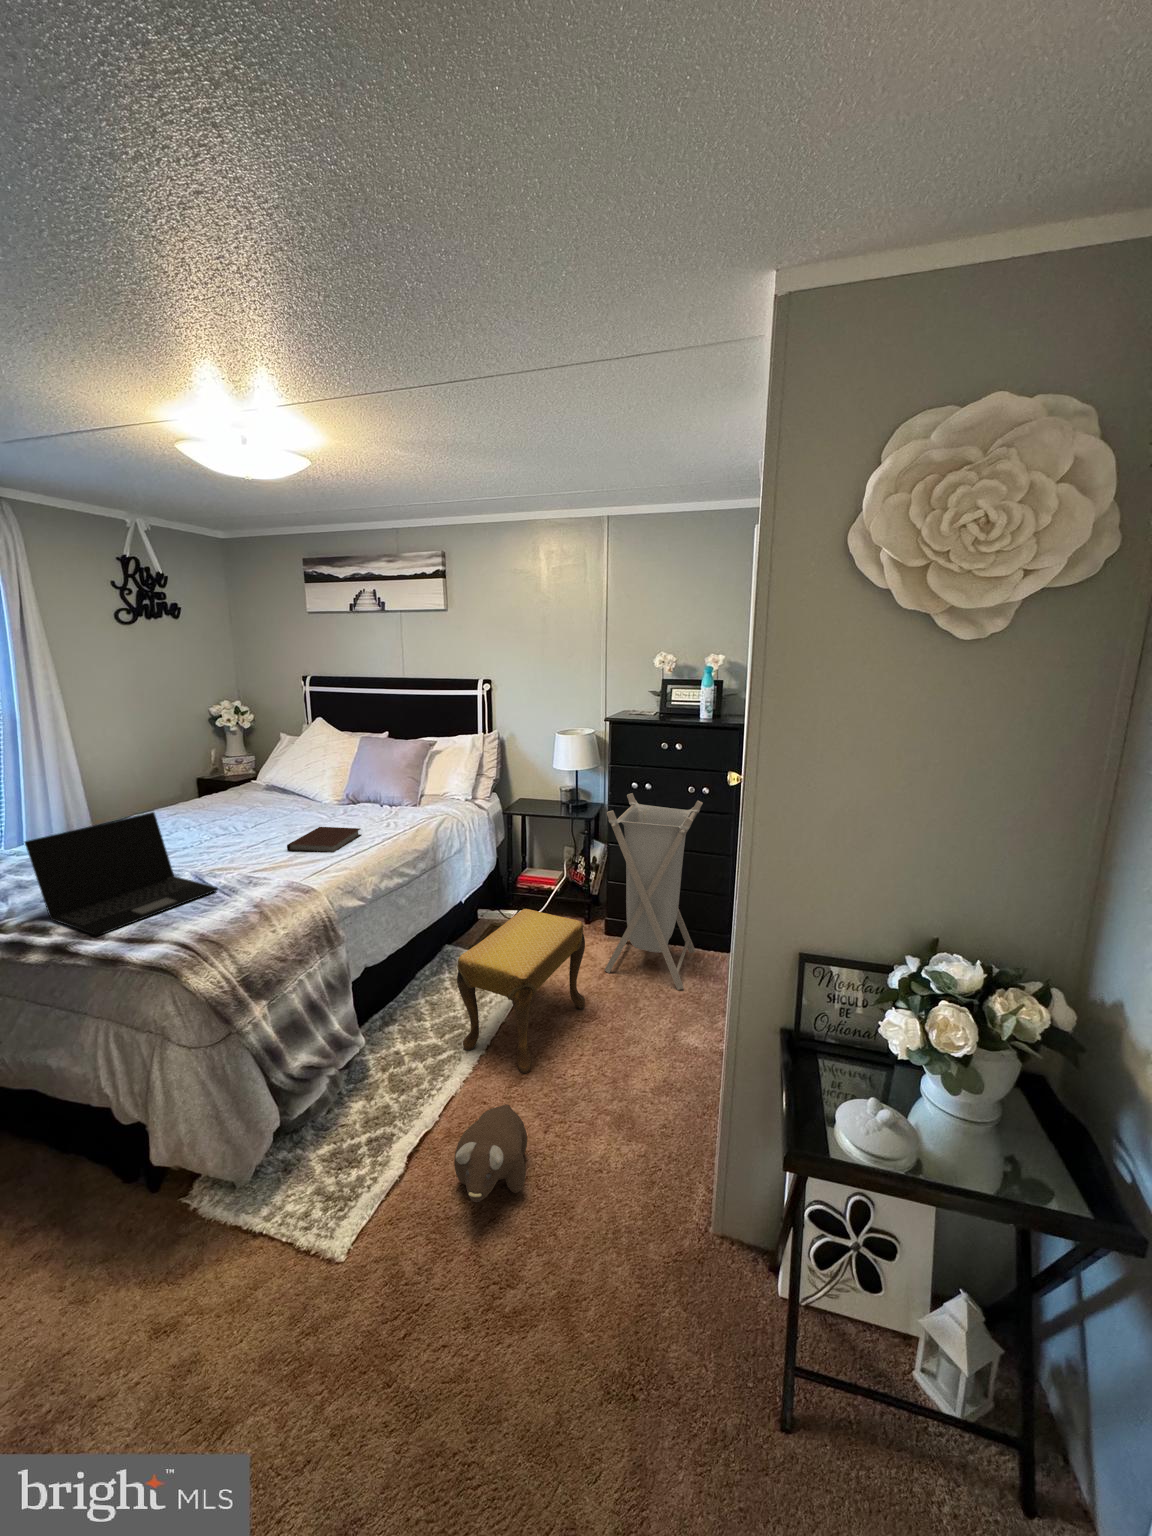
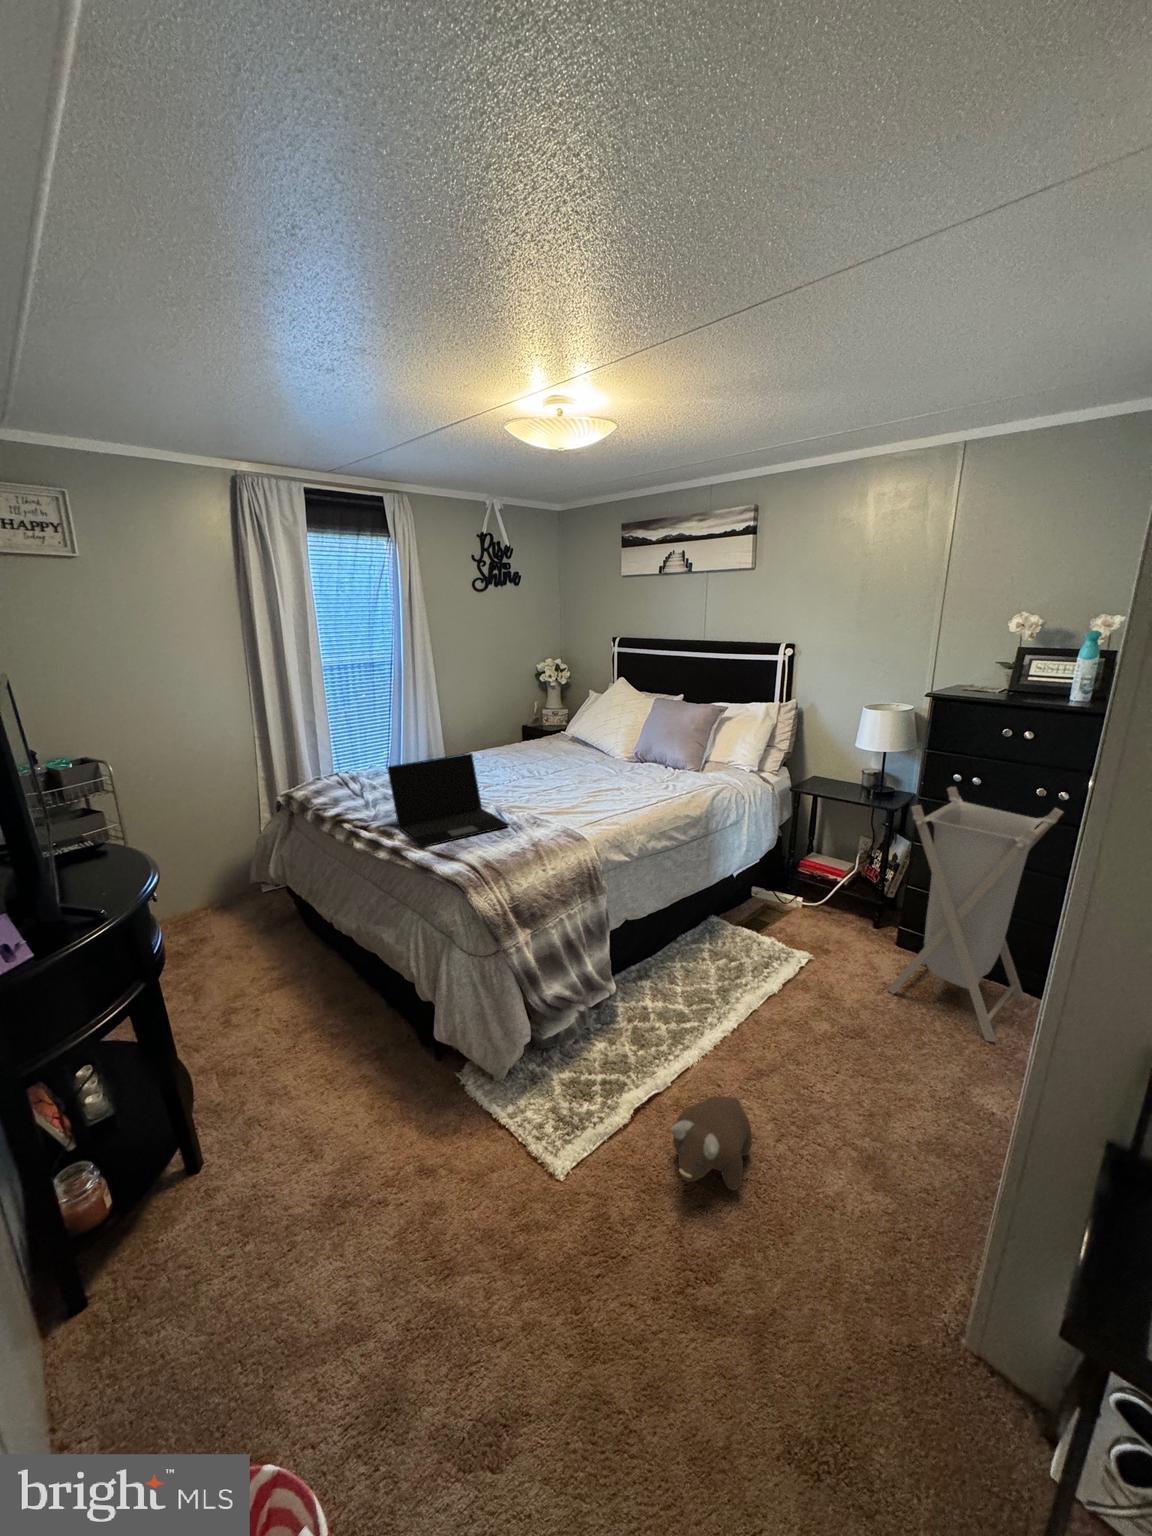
notebook: present [287,827,361,853] -> none [572,781,638,808]
footstool: present [457,909,585,1073] -> none [707,899,861,1073]

